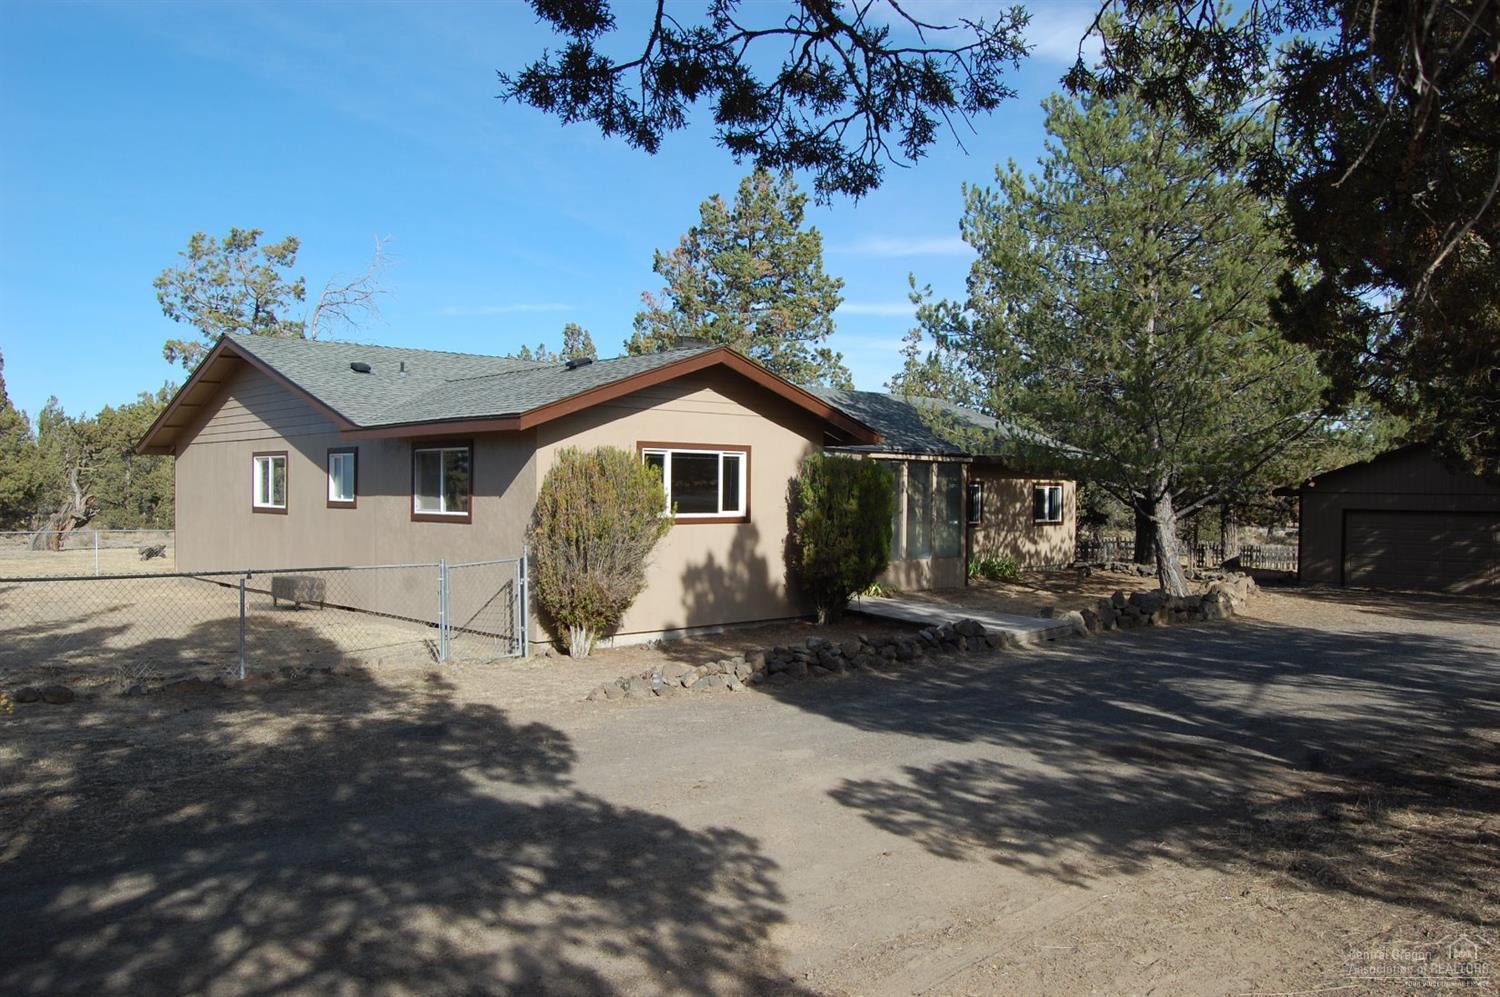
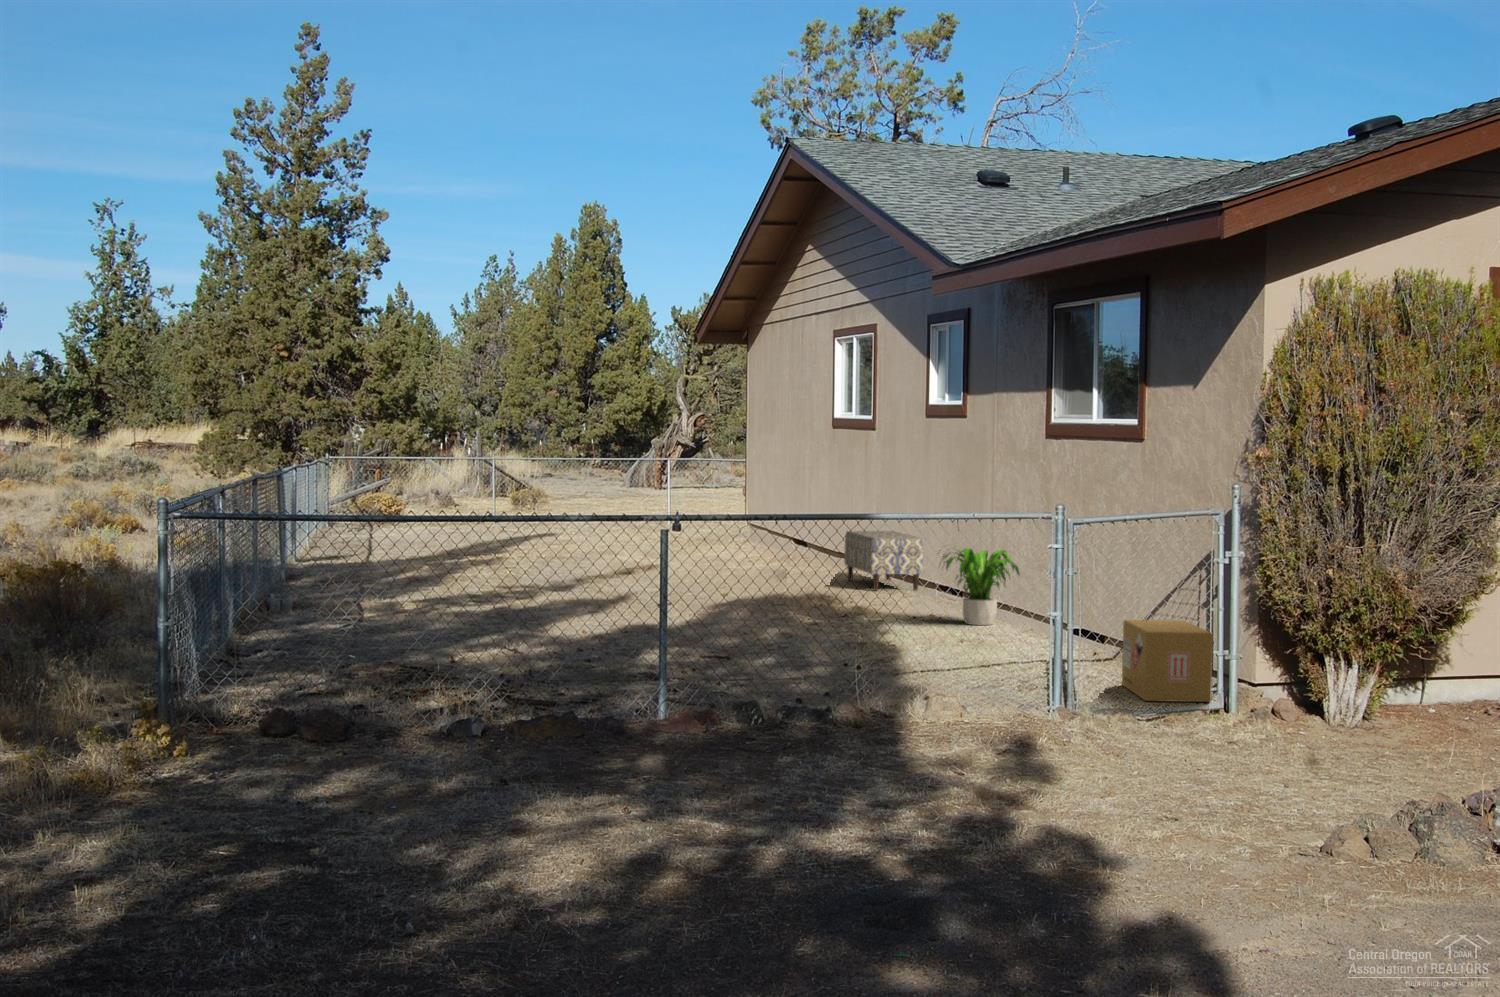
potted plant: none [345,582,400,626] -> present [940,548,1019,625]
cardboard box: none [469,614,517,656] -> present [1122,620,1213,702]

